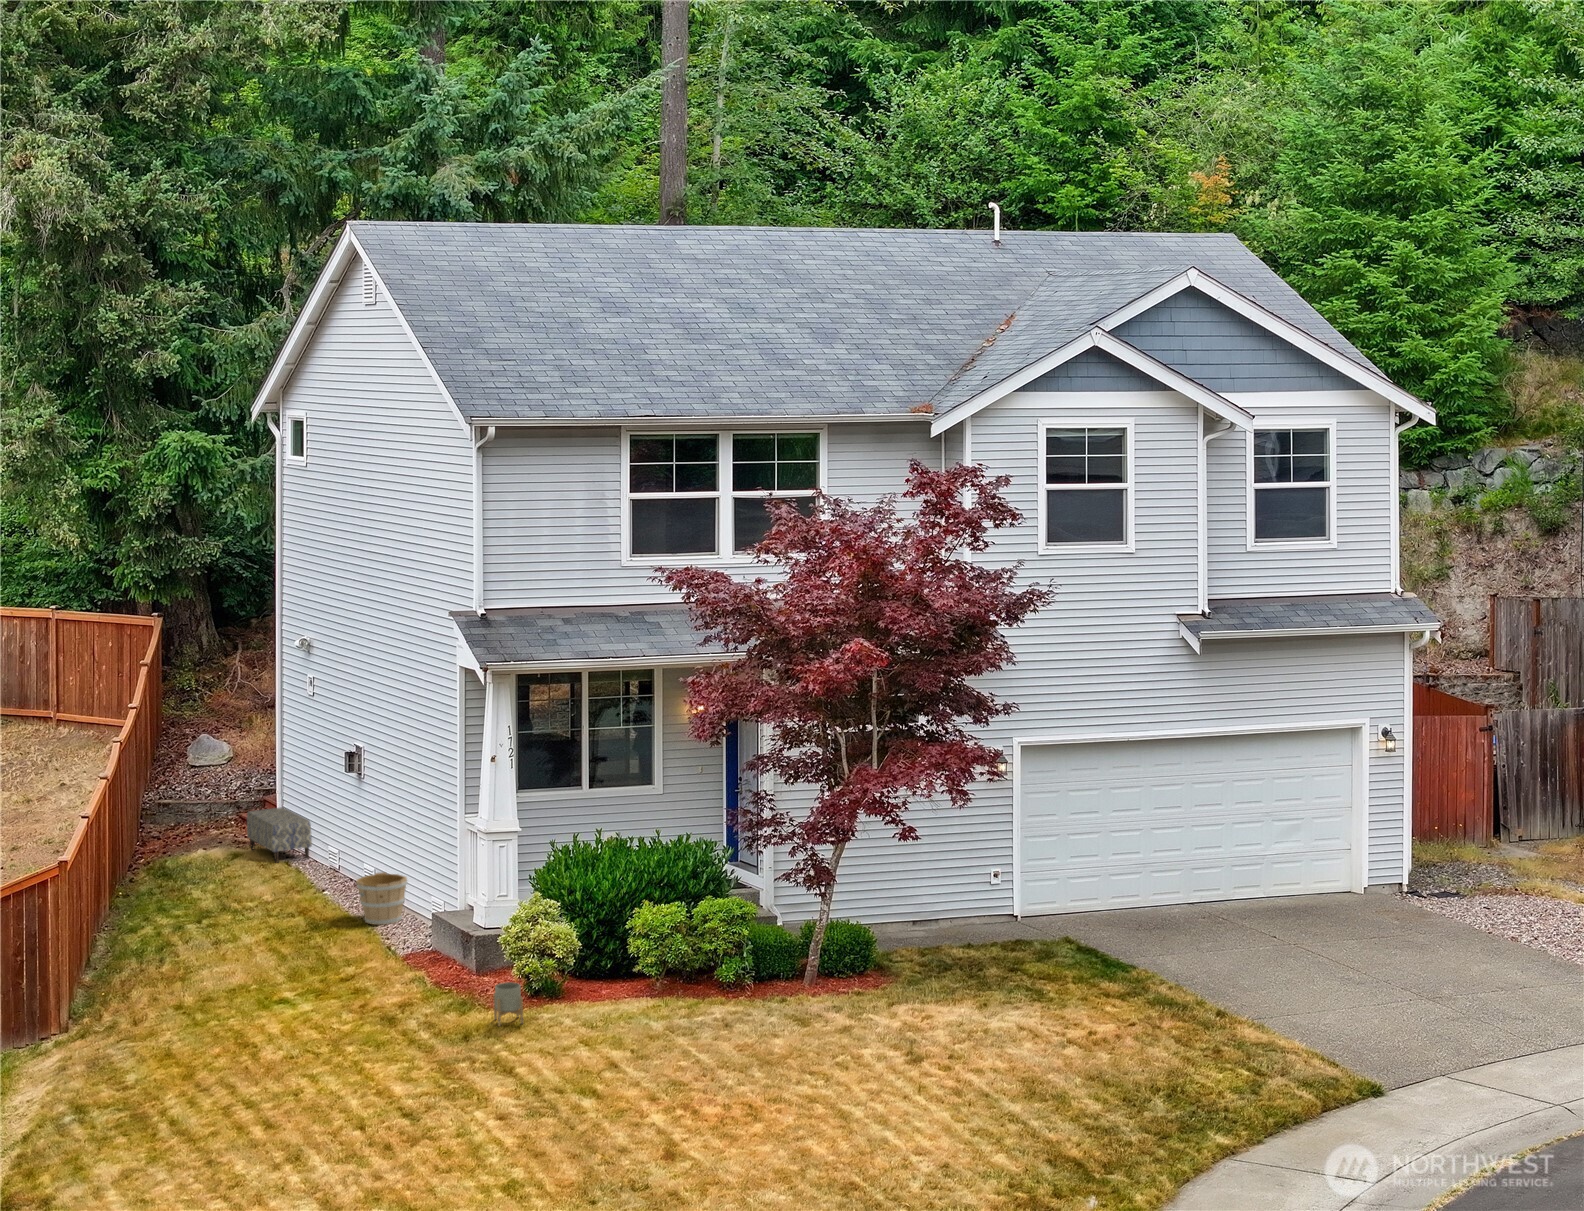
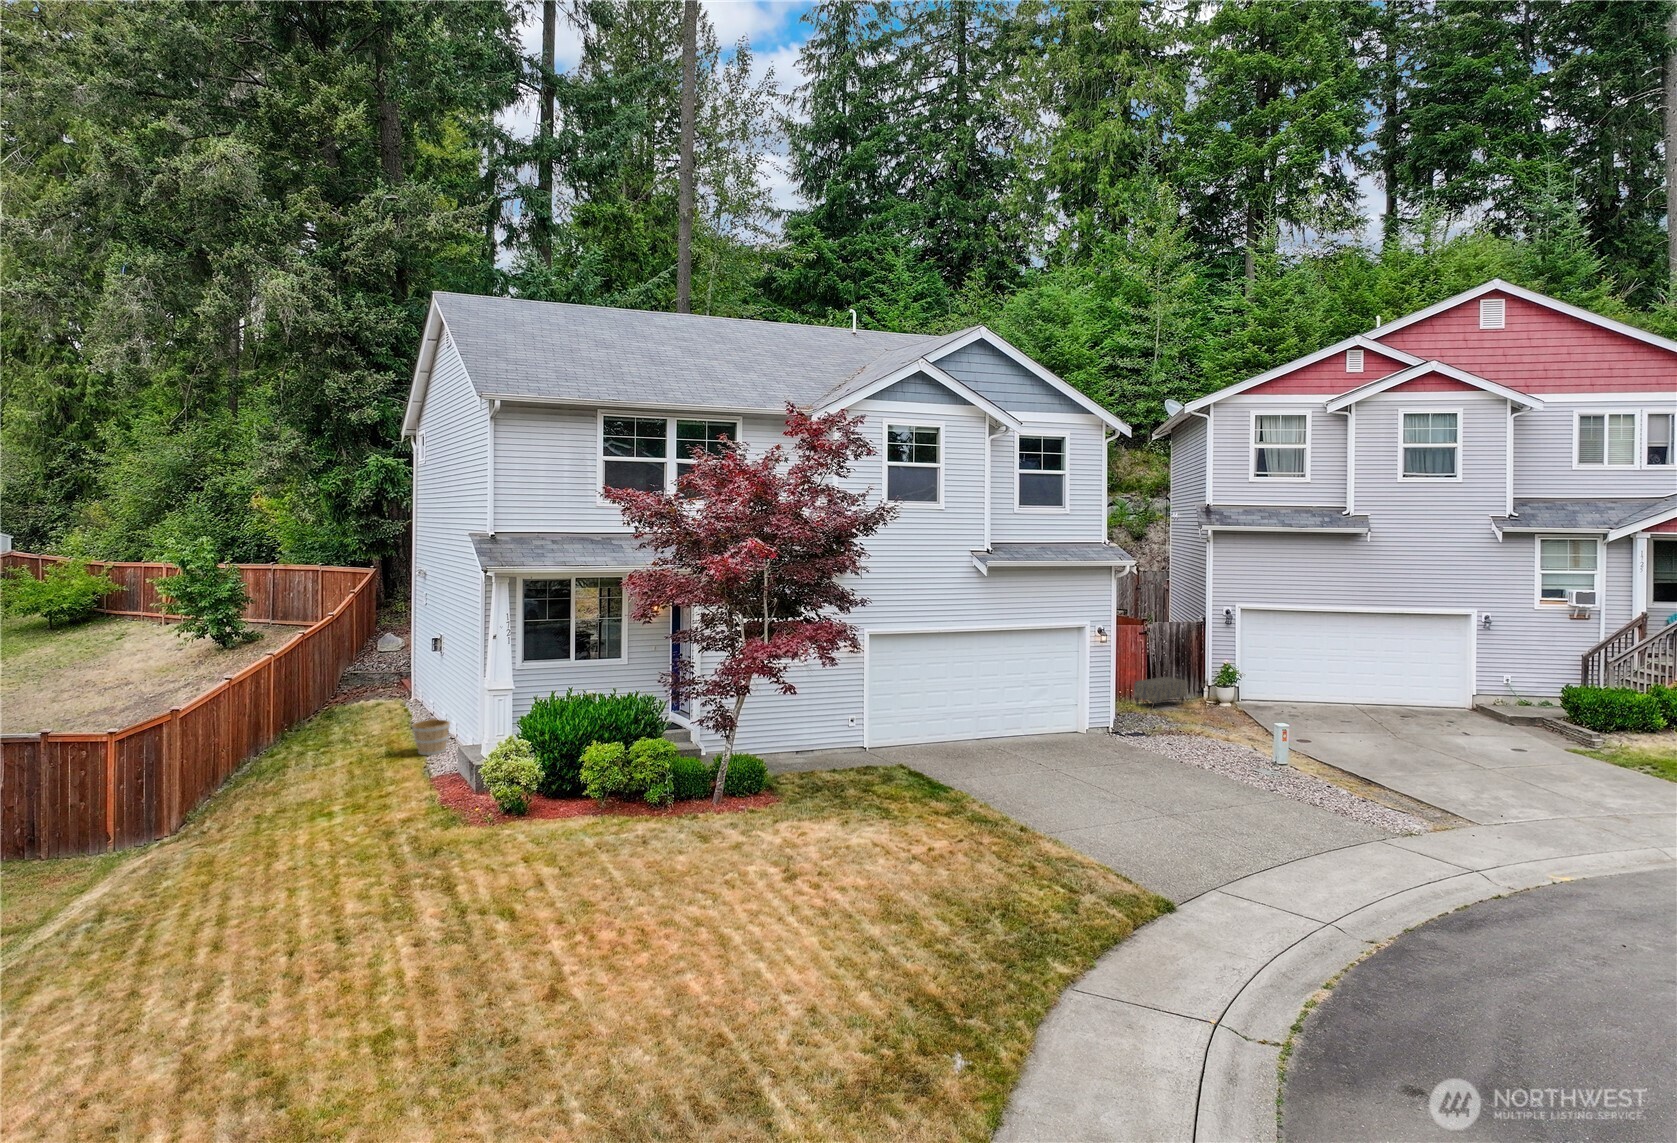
bench: present [247,807,312,863] -> present [1134,677,1186,708]
planter: present [493,982,523,1026] -> none [470,806,492,841]

